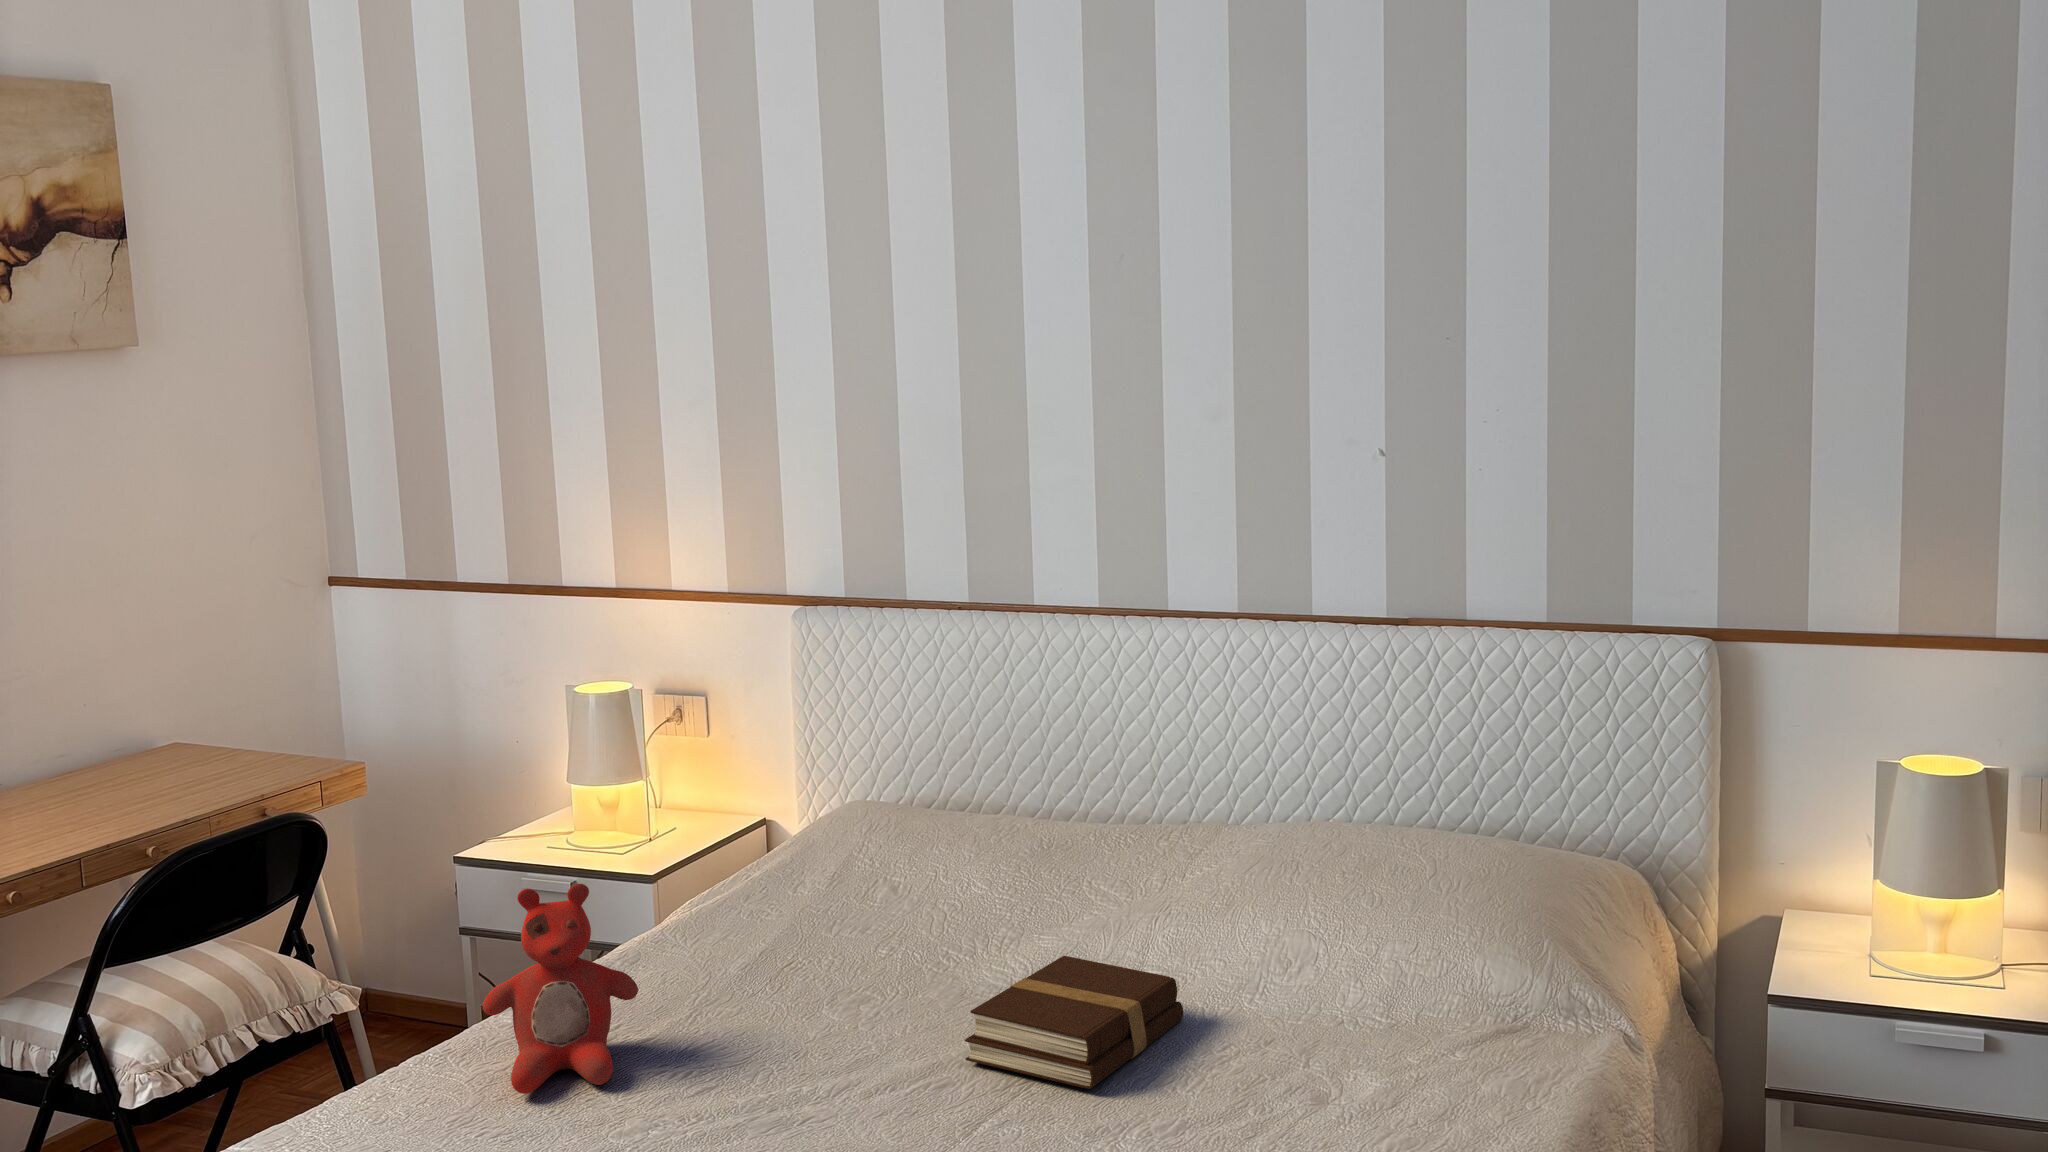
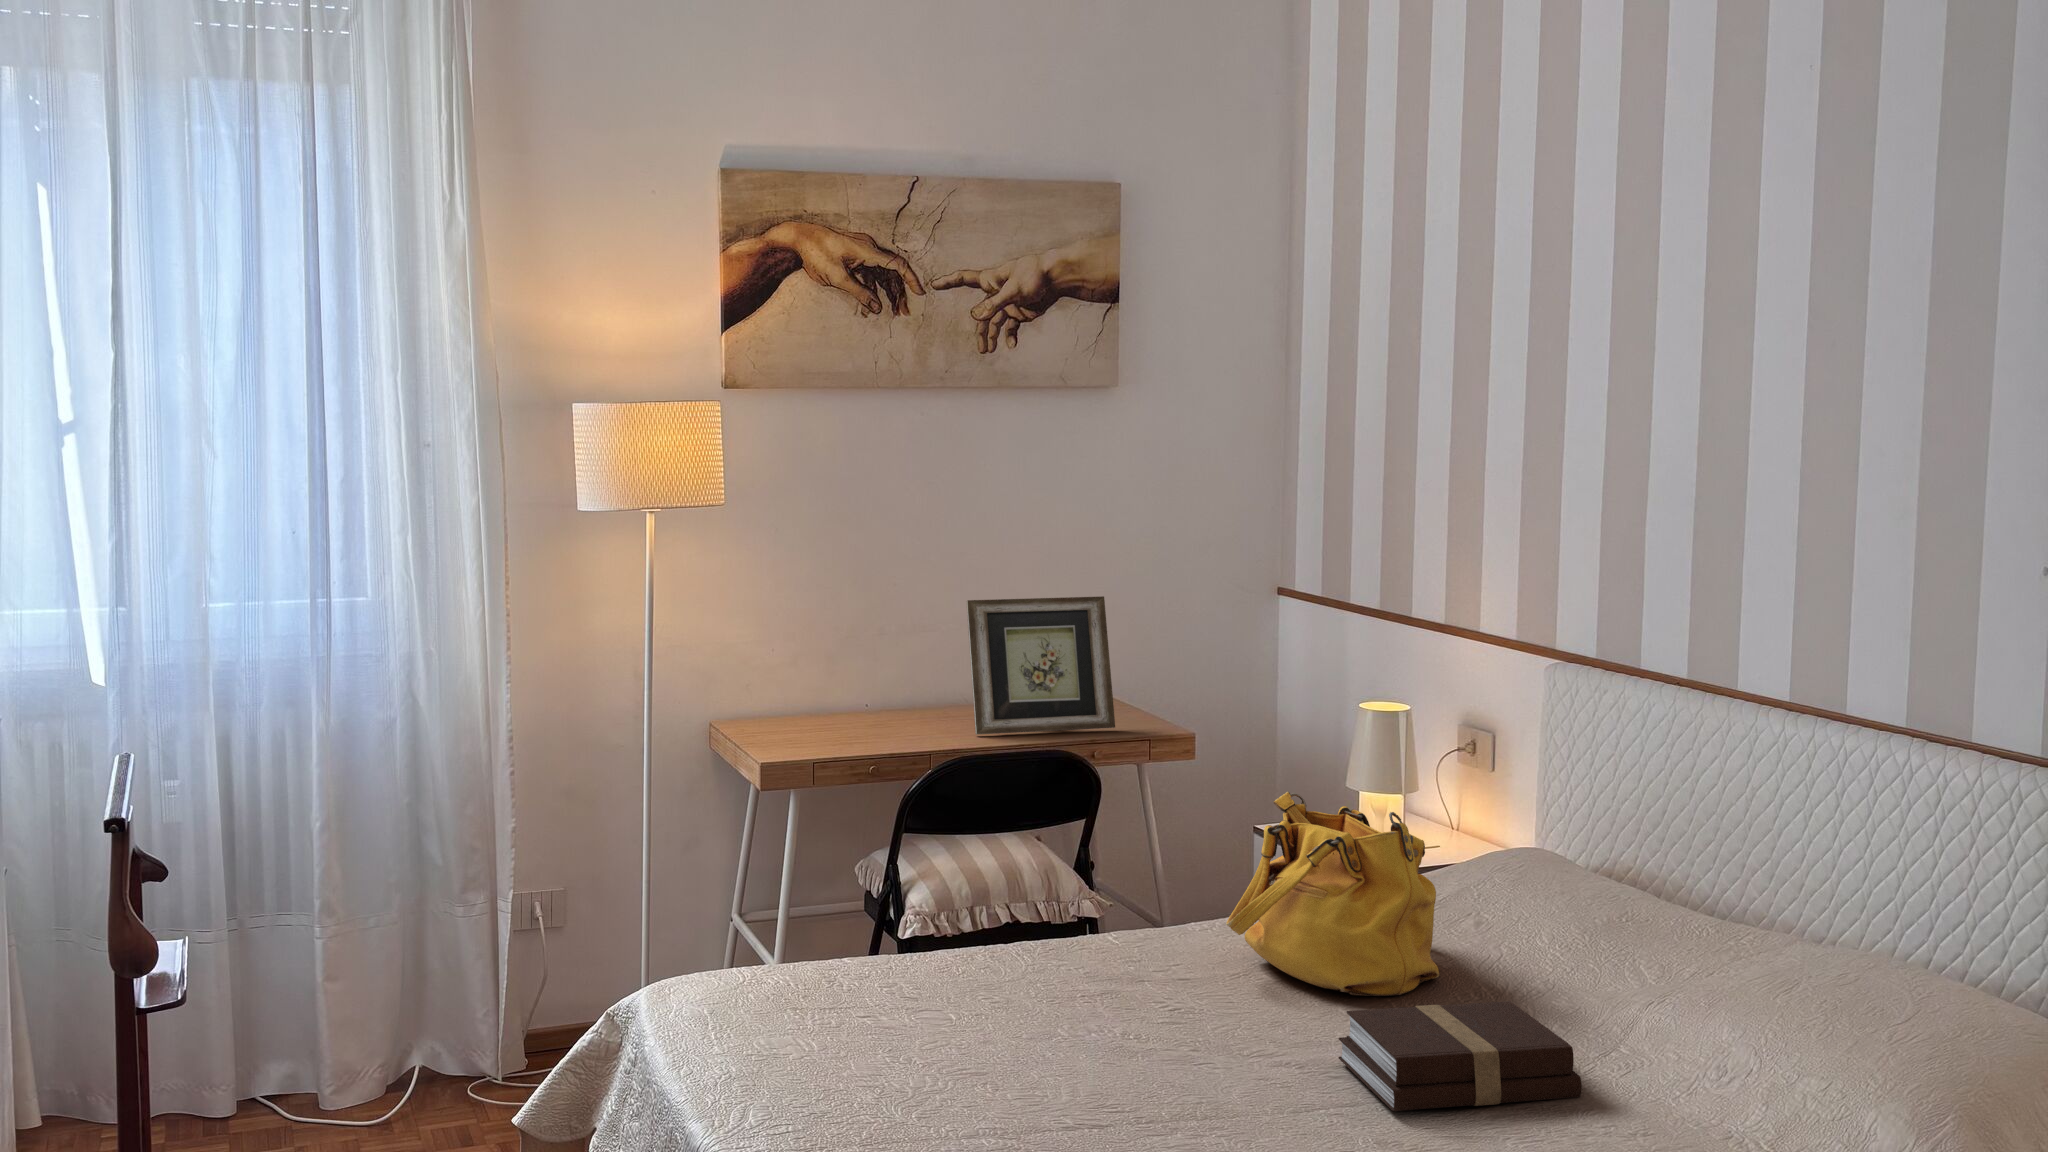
picture frame: none [34,616,253,823] -> present [966,596,1115,735]
handbag: none [696,803,919,999] -> present [1226,792,1439,996]
stuffed bear: present [483,883,638,1094] -> none [1020,814,1147,988]

